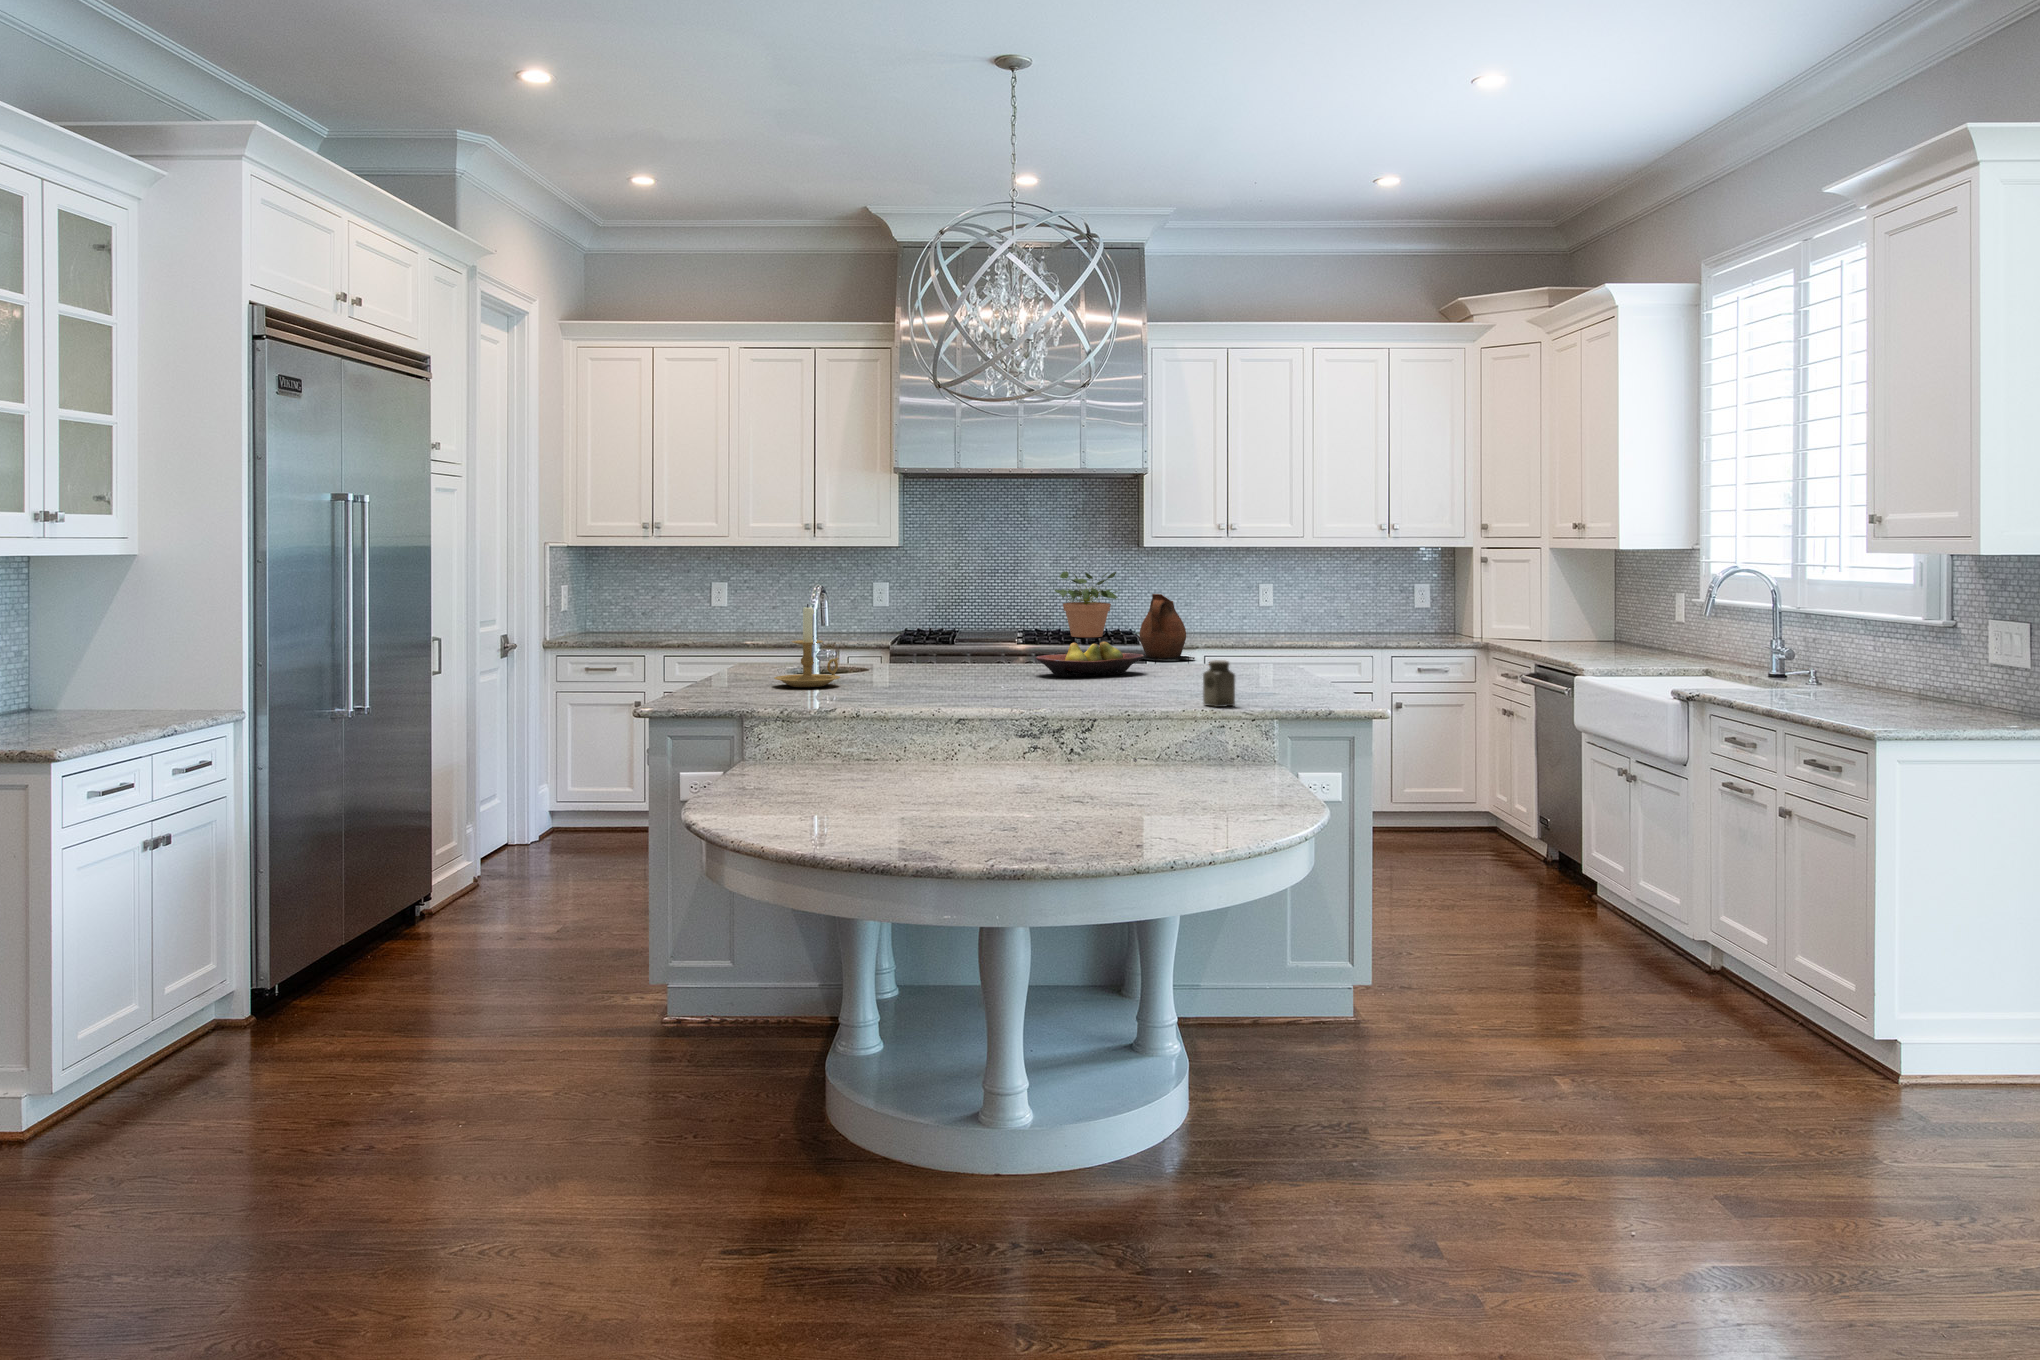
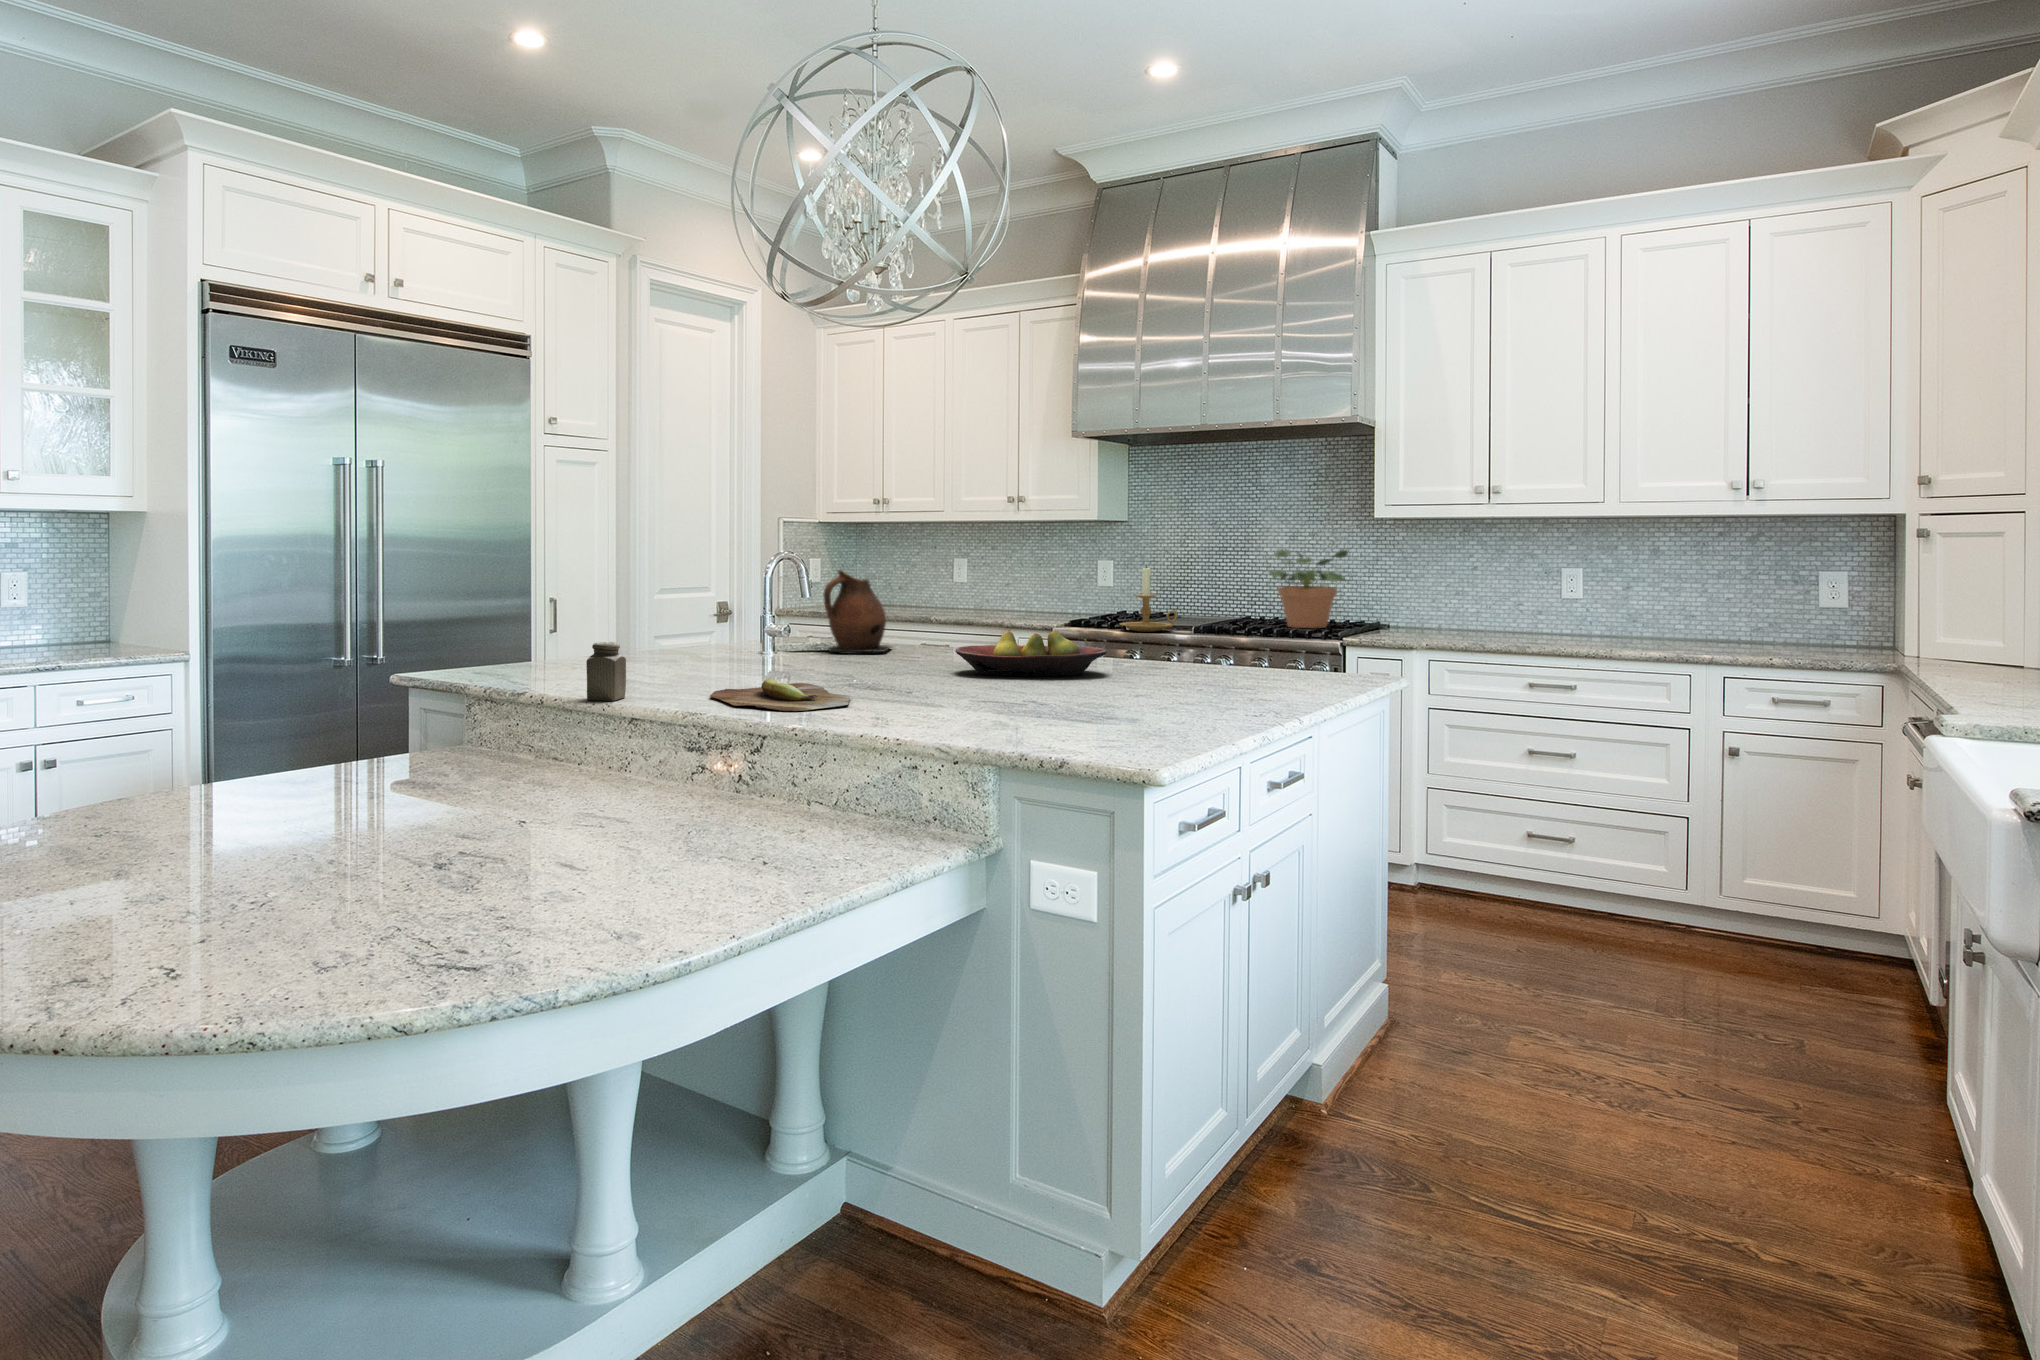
ceramic pitcher: present [1139,594,1194,660] -> present [824,570,891,652]
candle holder: present [774,604,840,687] -> present [1120,566,1177,632]
salt shaker: present [1203,660,1235,707] -> present [586,642,626,701]
cutting board: none [971,683,1101,702] -> present [710,678,850,711]

